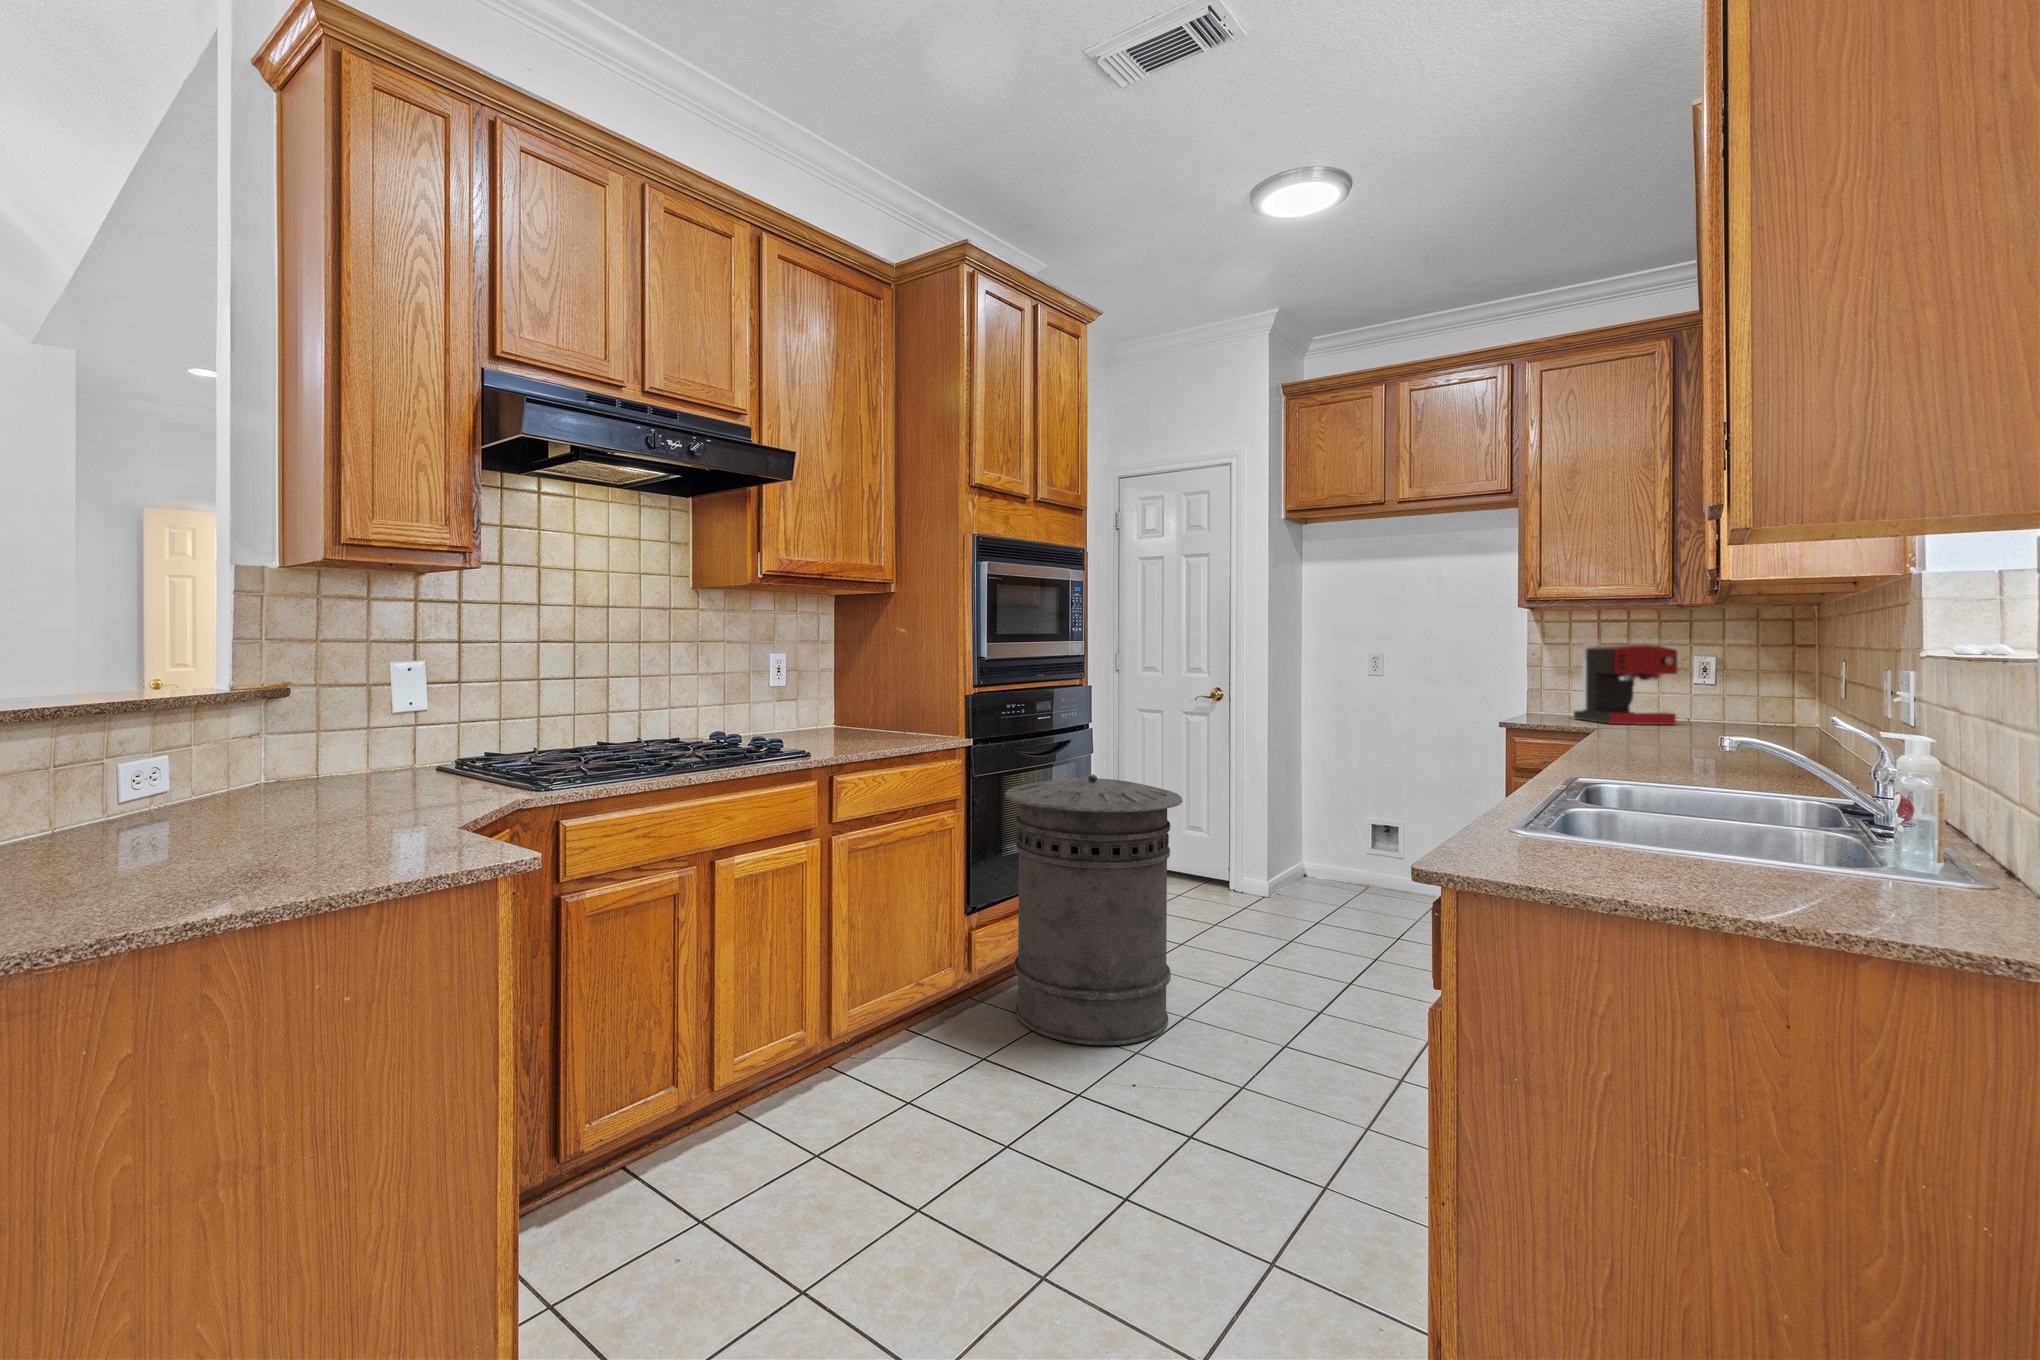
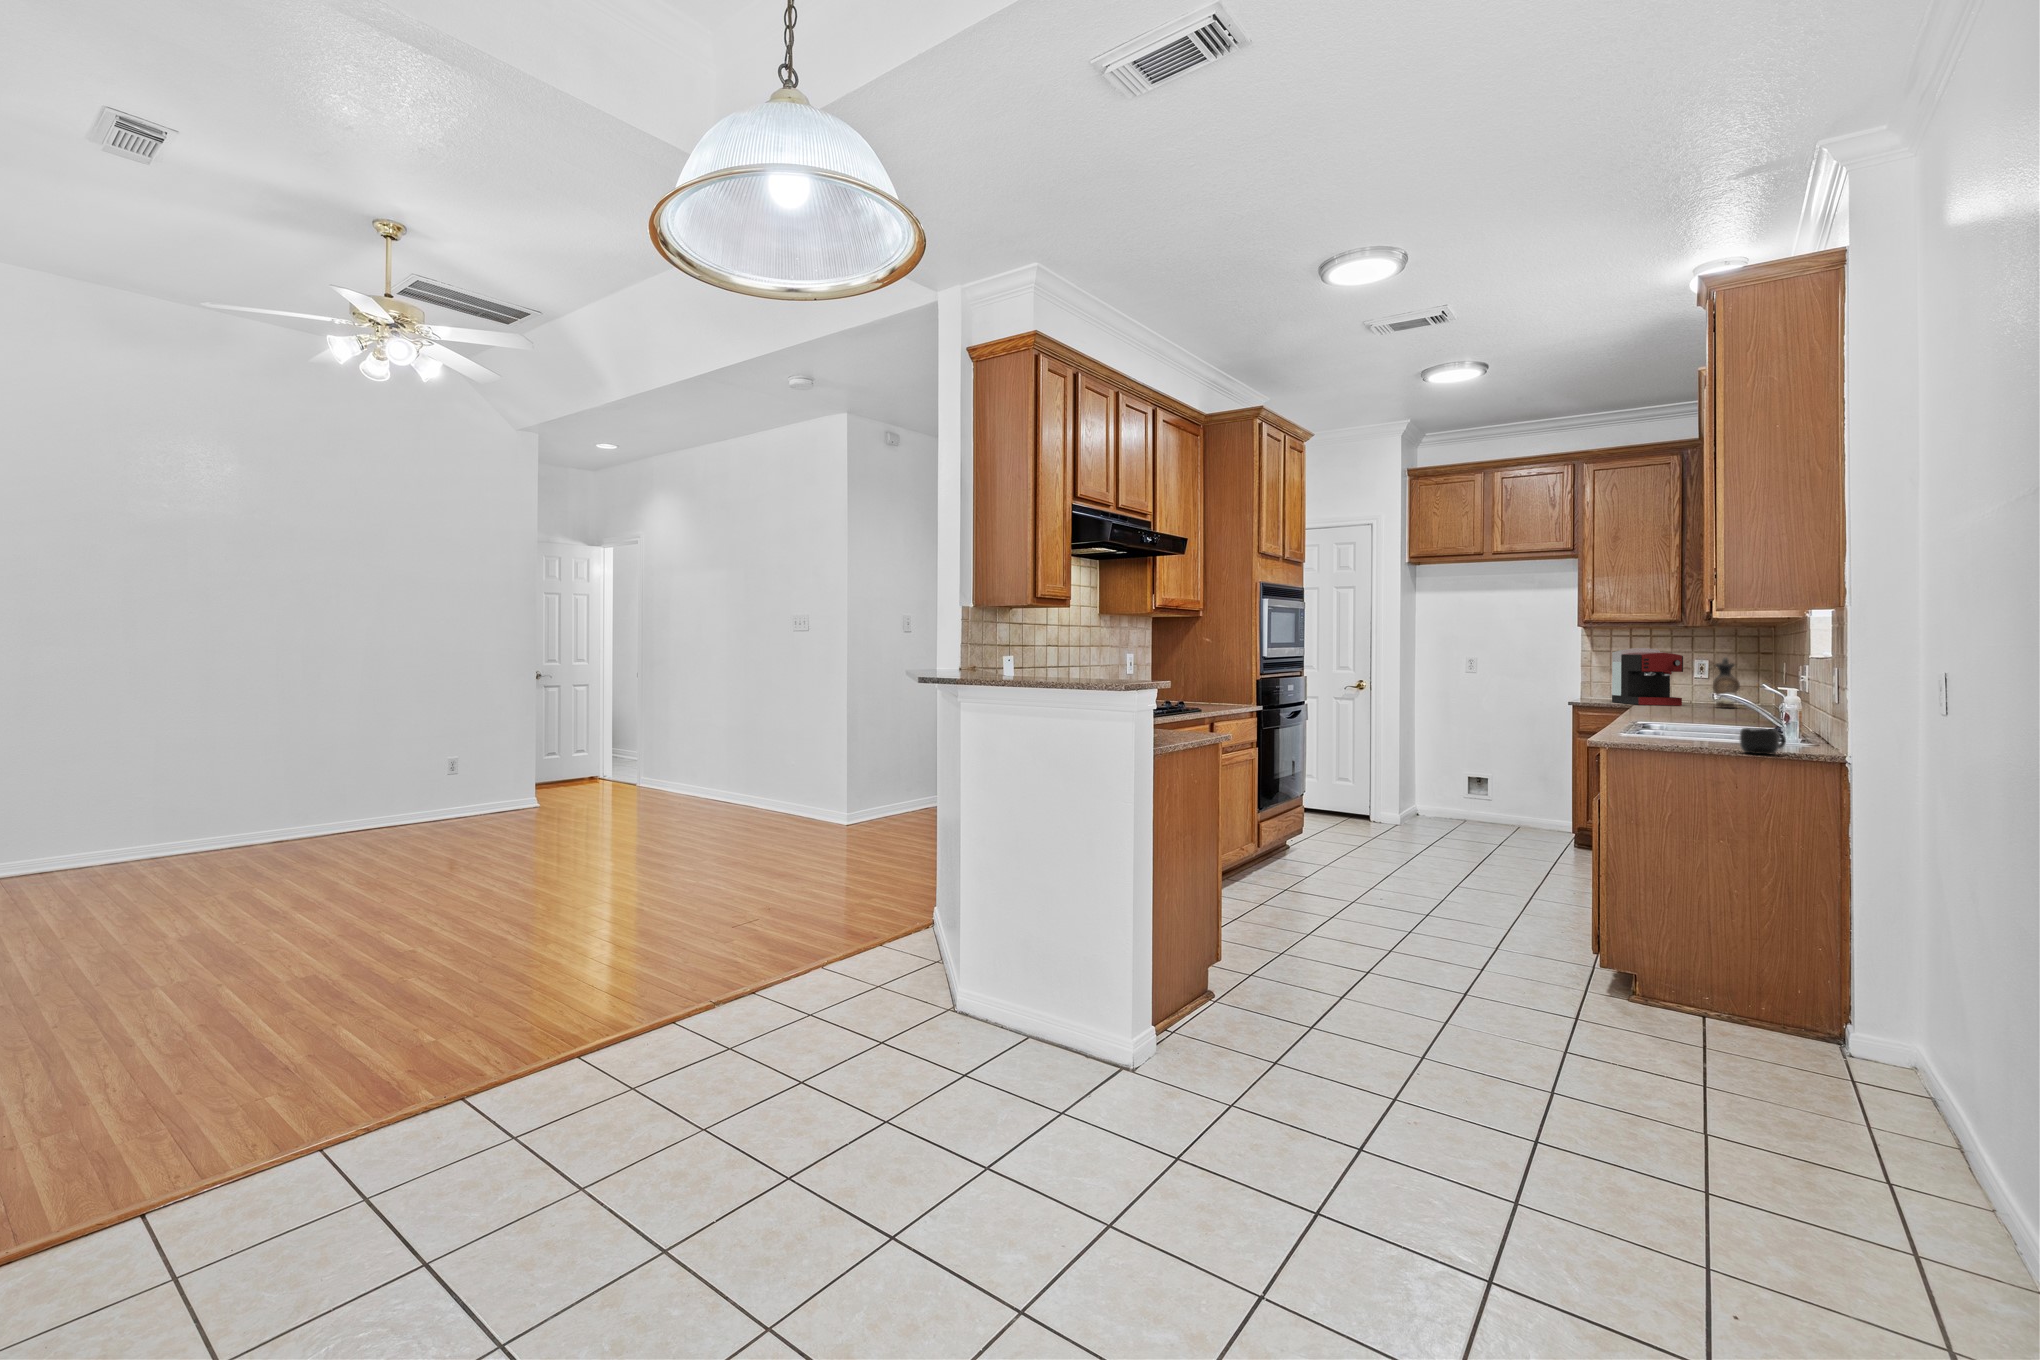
ceramic pitcher: none [1722,651,1764,730] -> present [1713,657,1740,708]
trash can: present [1005,774,1183,1045] -> none [1279,729,1394,886]
mug: none [1760,835,1883,915] -> present [1740,728,1786,755]

